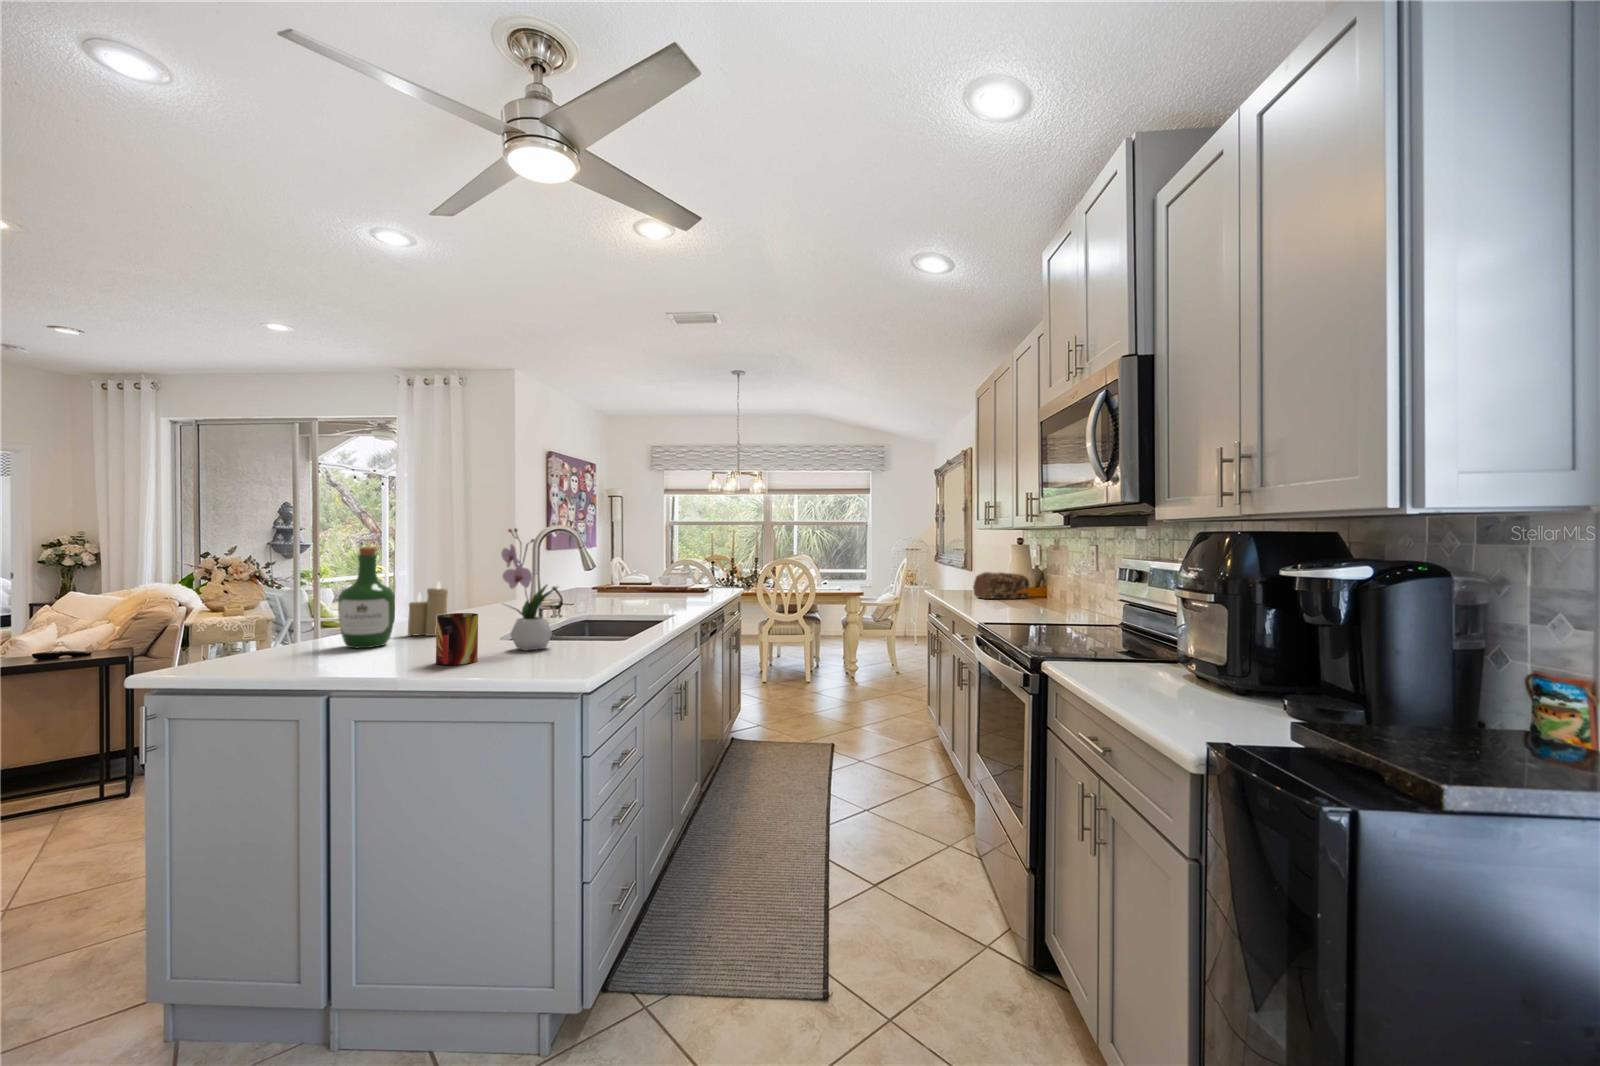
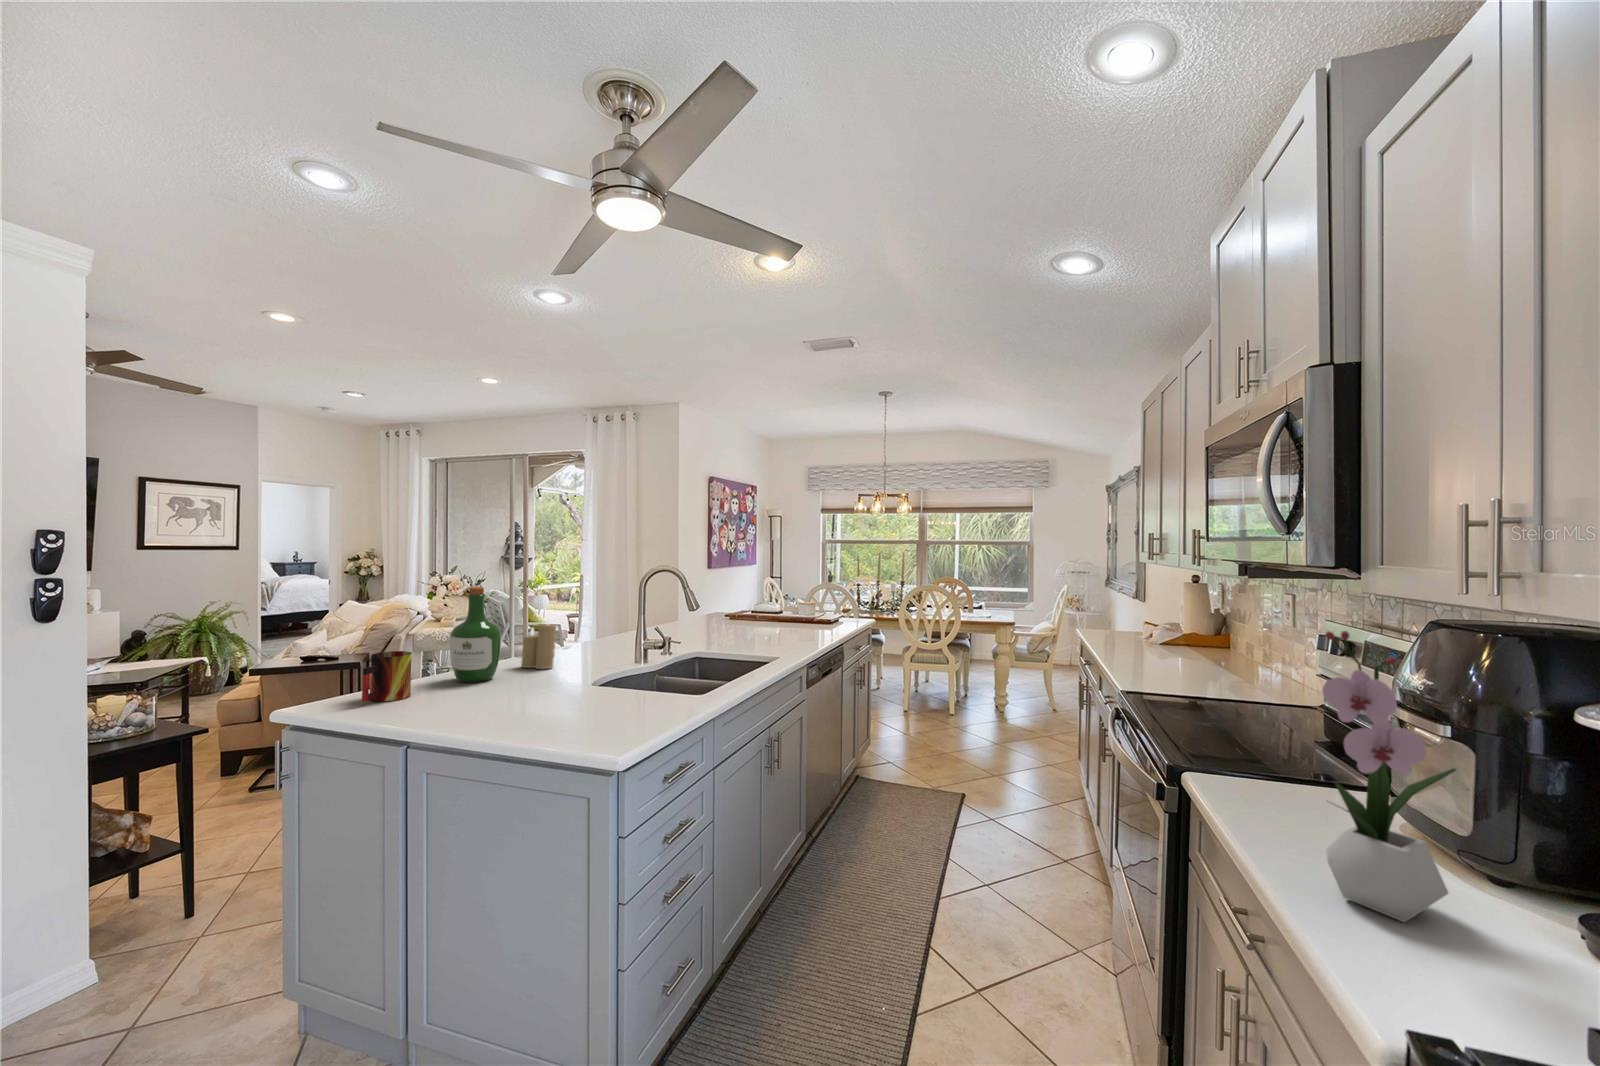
flower arrangement: present [501,529,557,651] -> present [1322,631,1456,922]
bread loaf: present [973,572,1029,599] -> none [1133,615,1206,648]
mug: present [436,613,478,665] -> present [362,651,412,702]

